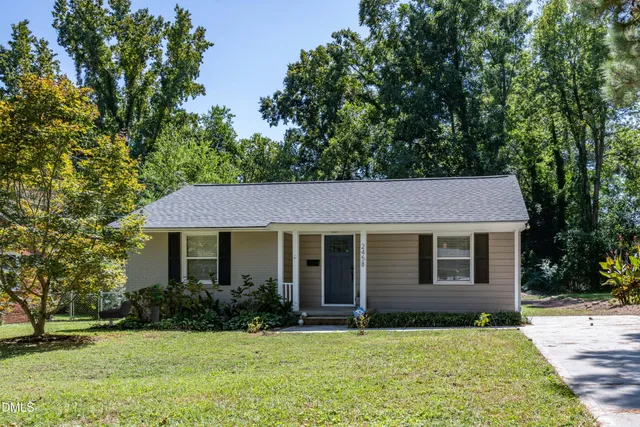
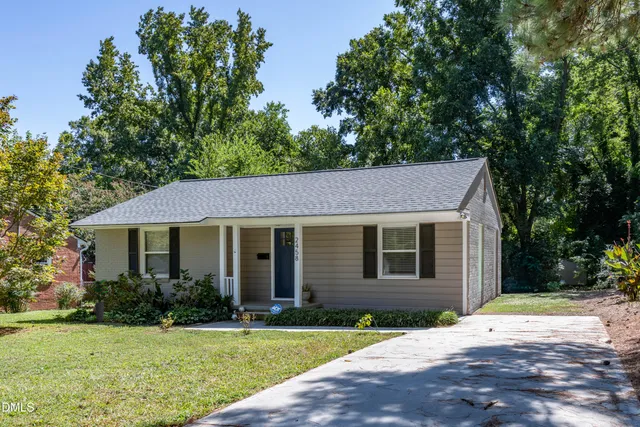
lounge chair: present [98,300,131,328] -> none [51,295,88,323]

